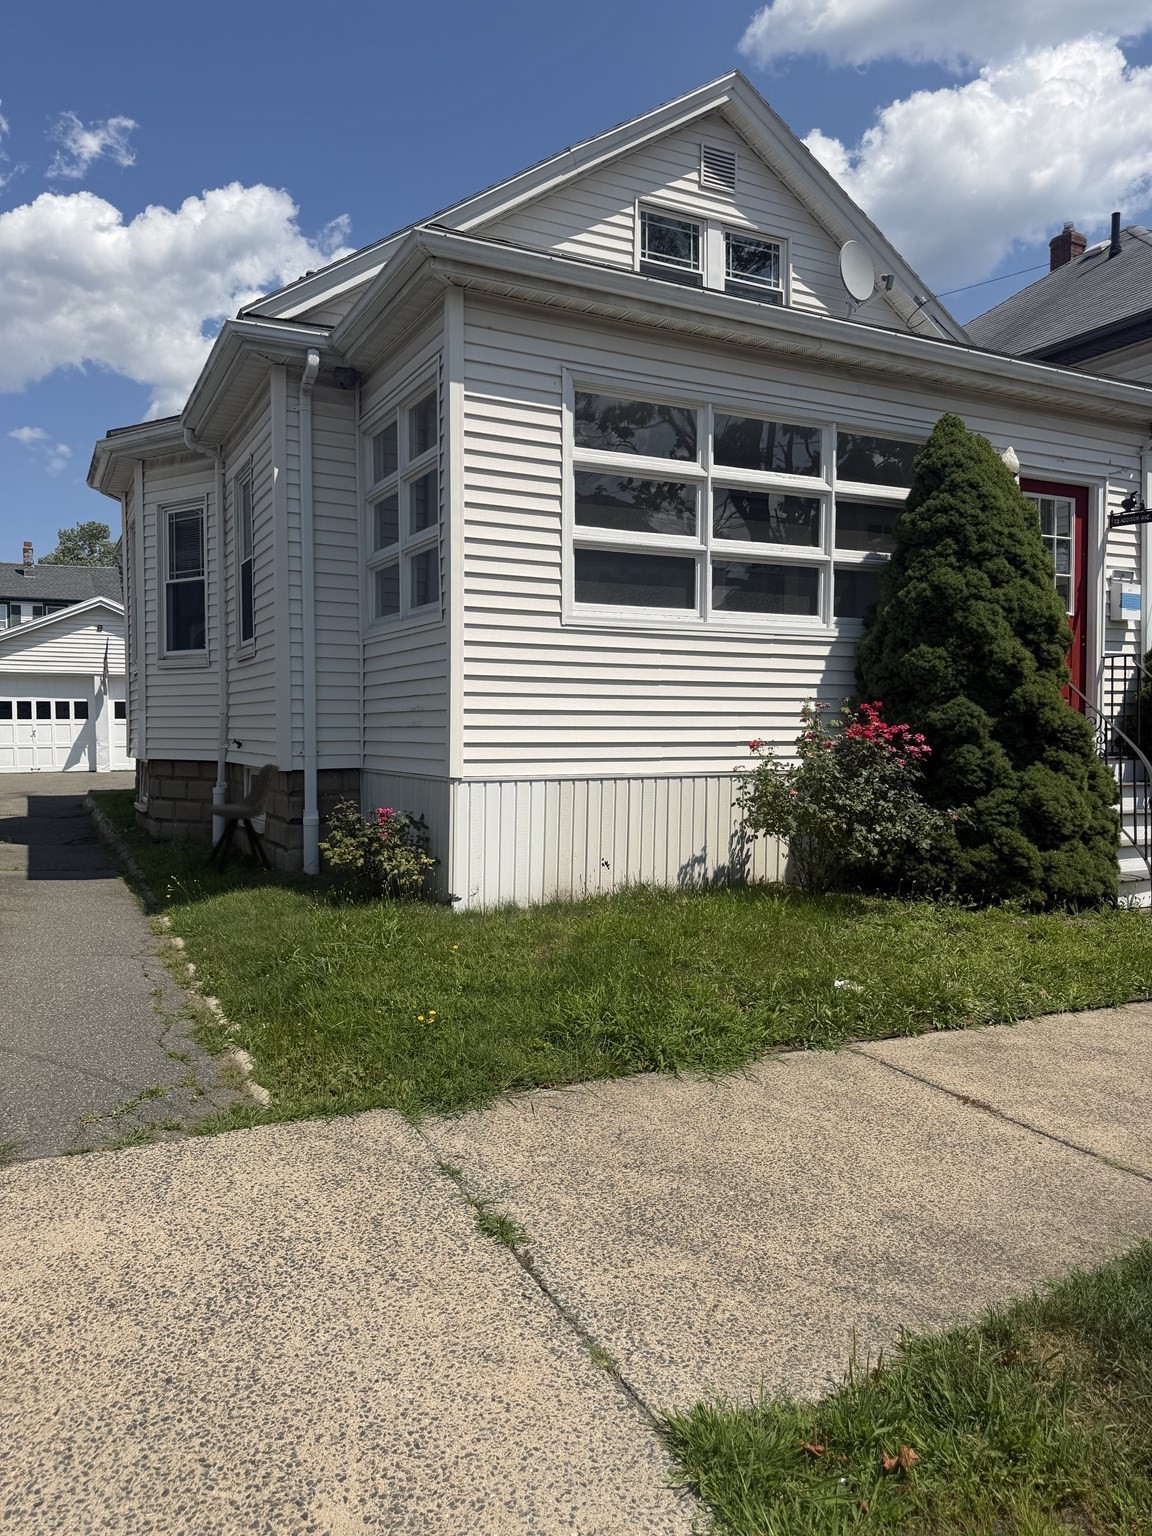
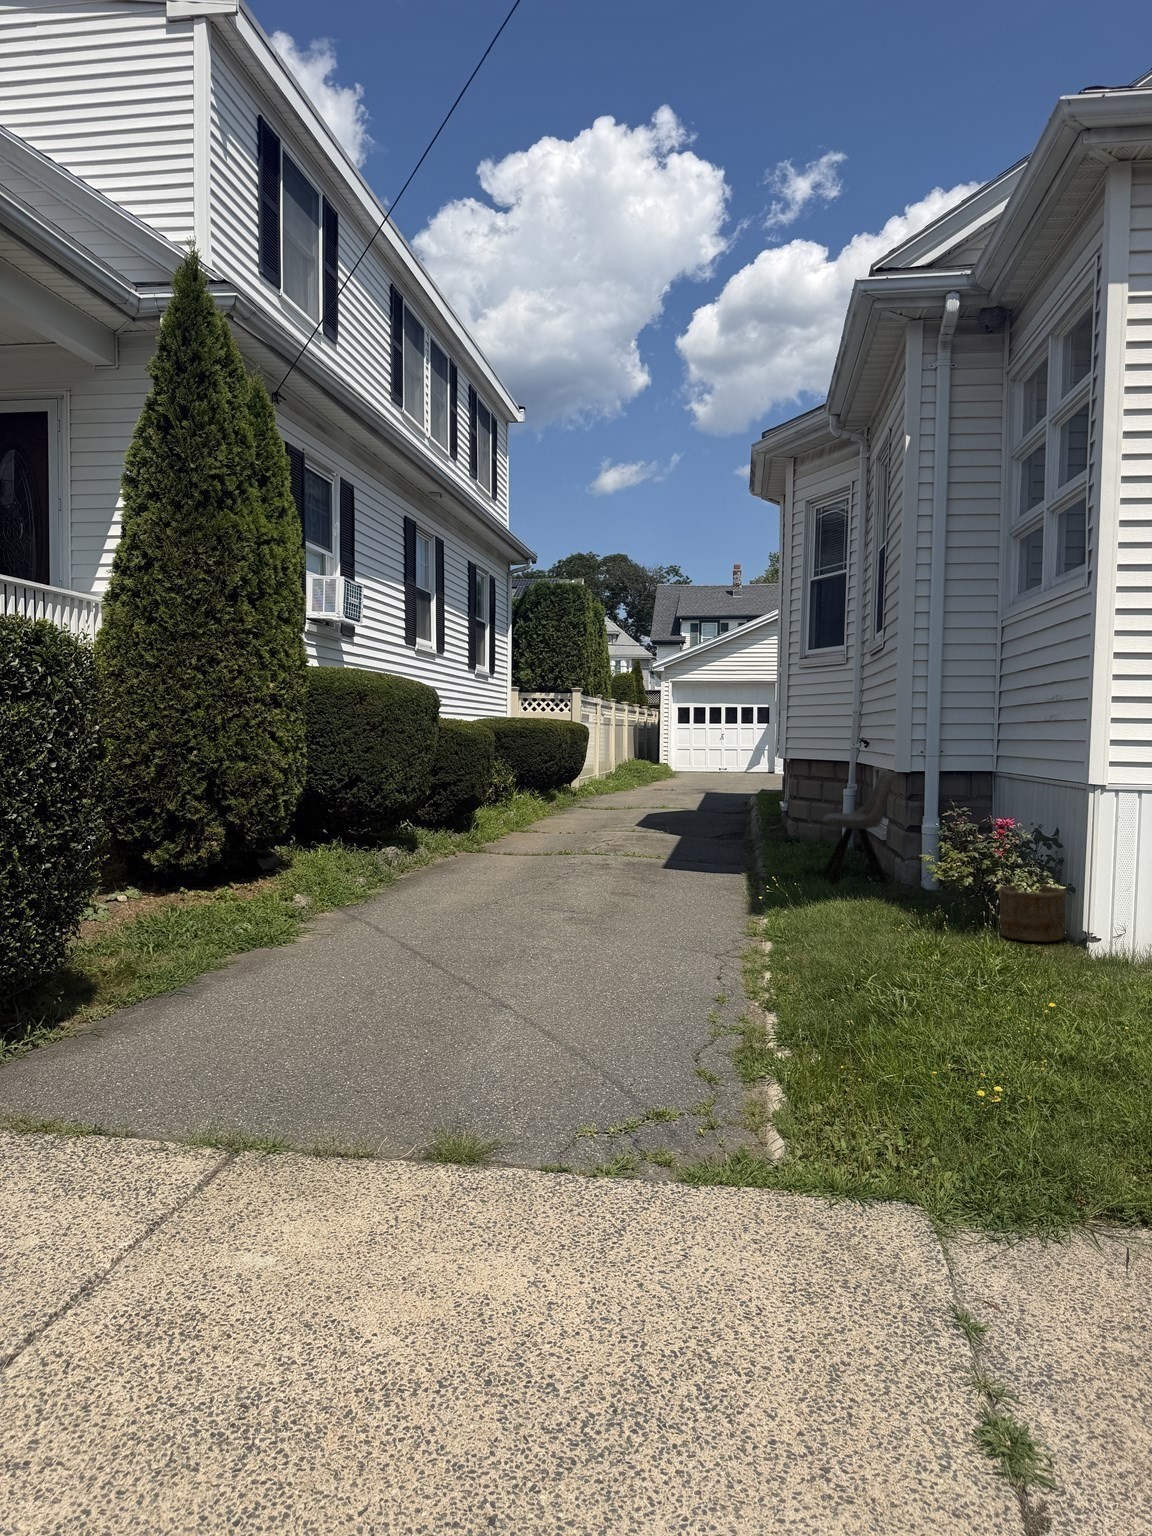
wooden bucket: none [388,861,440,907] -> present [998,885,1066,942]

